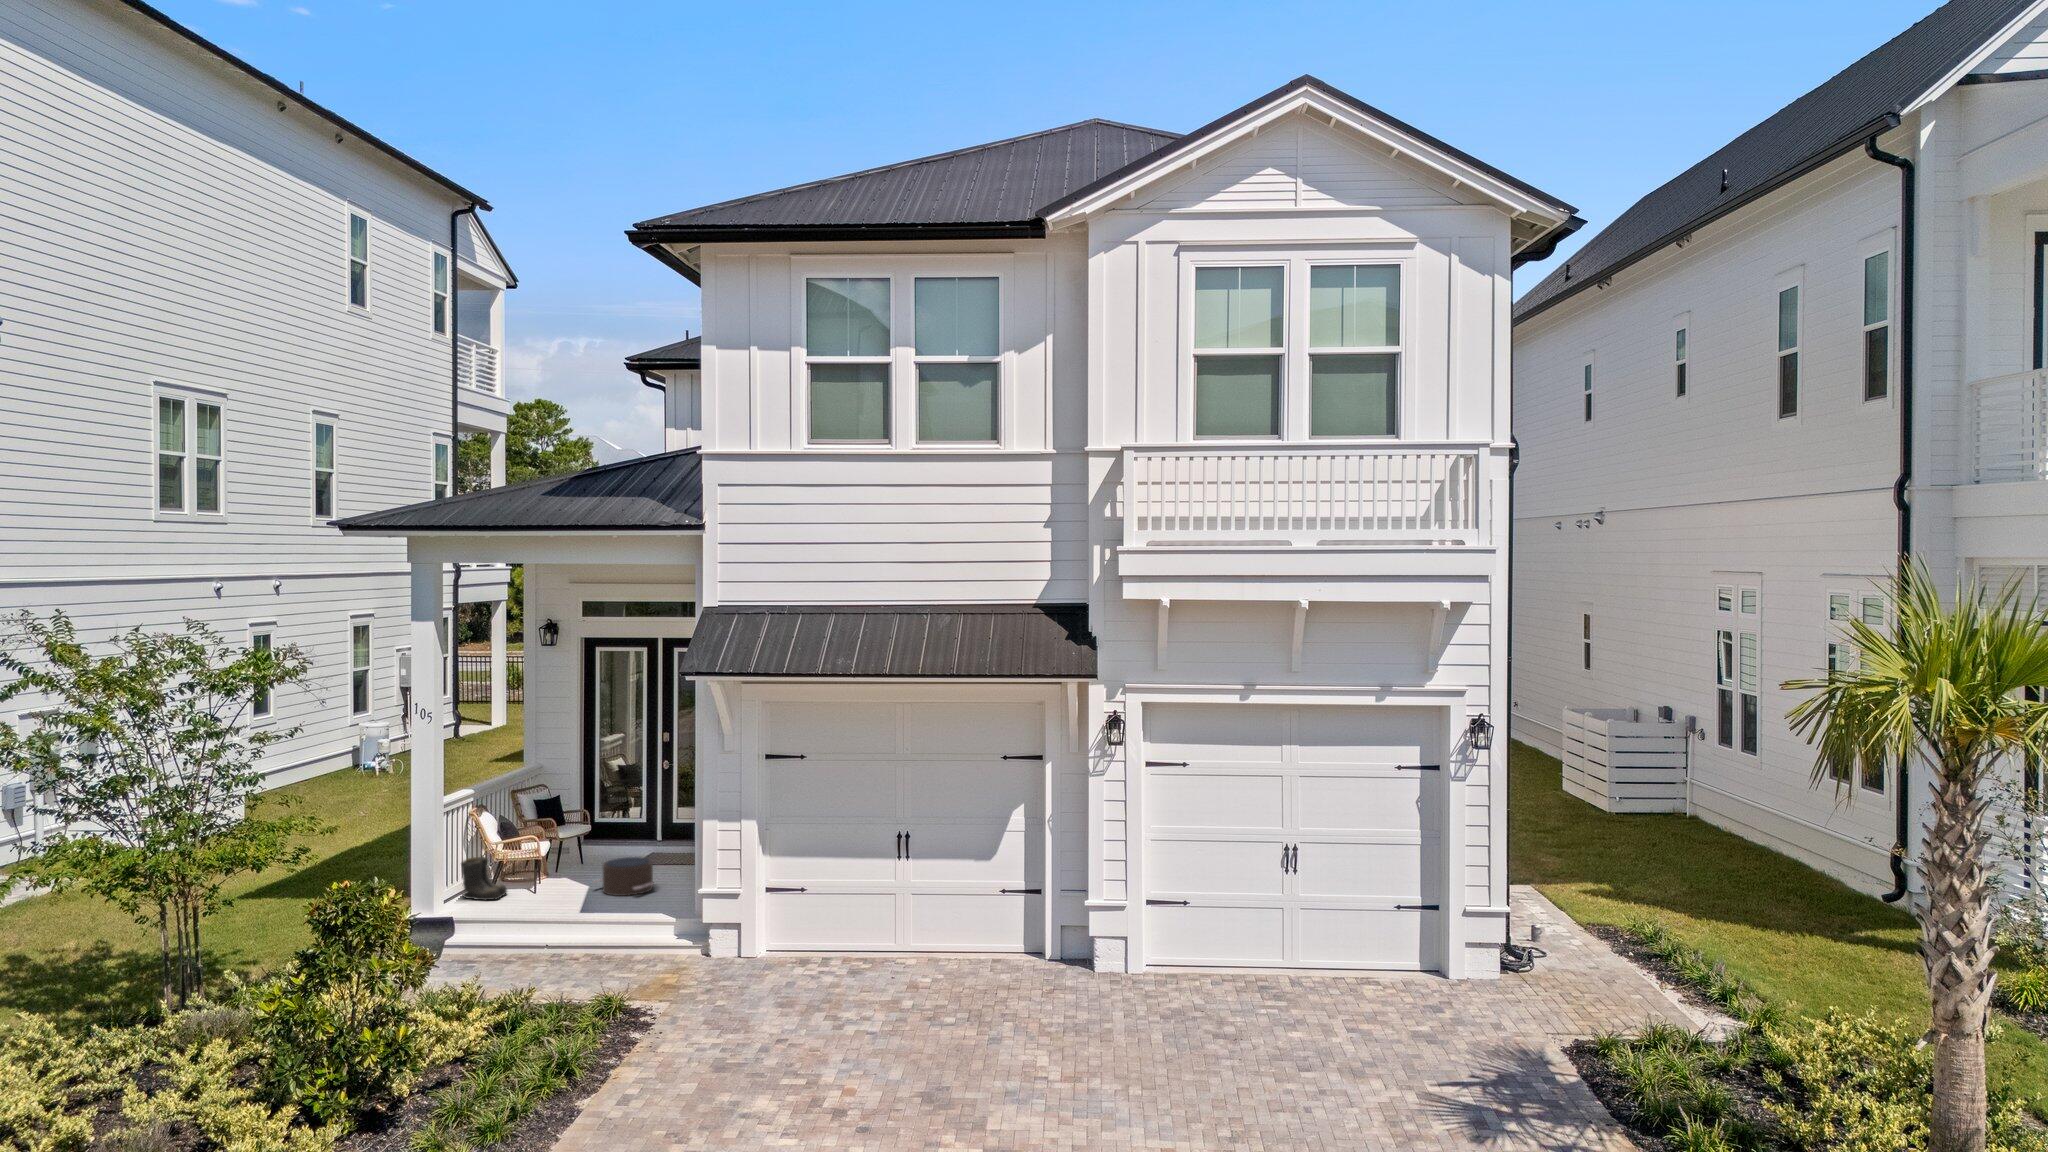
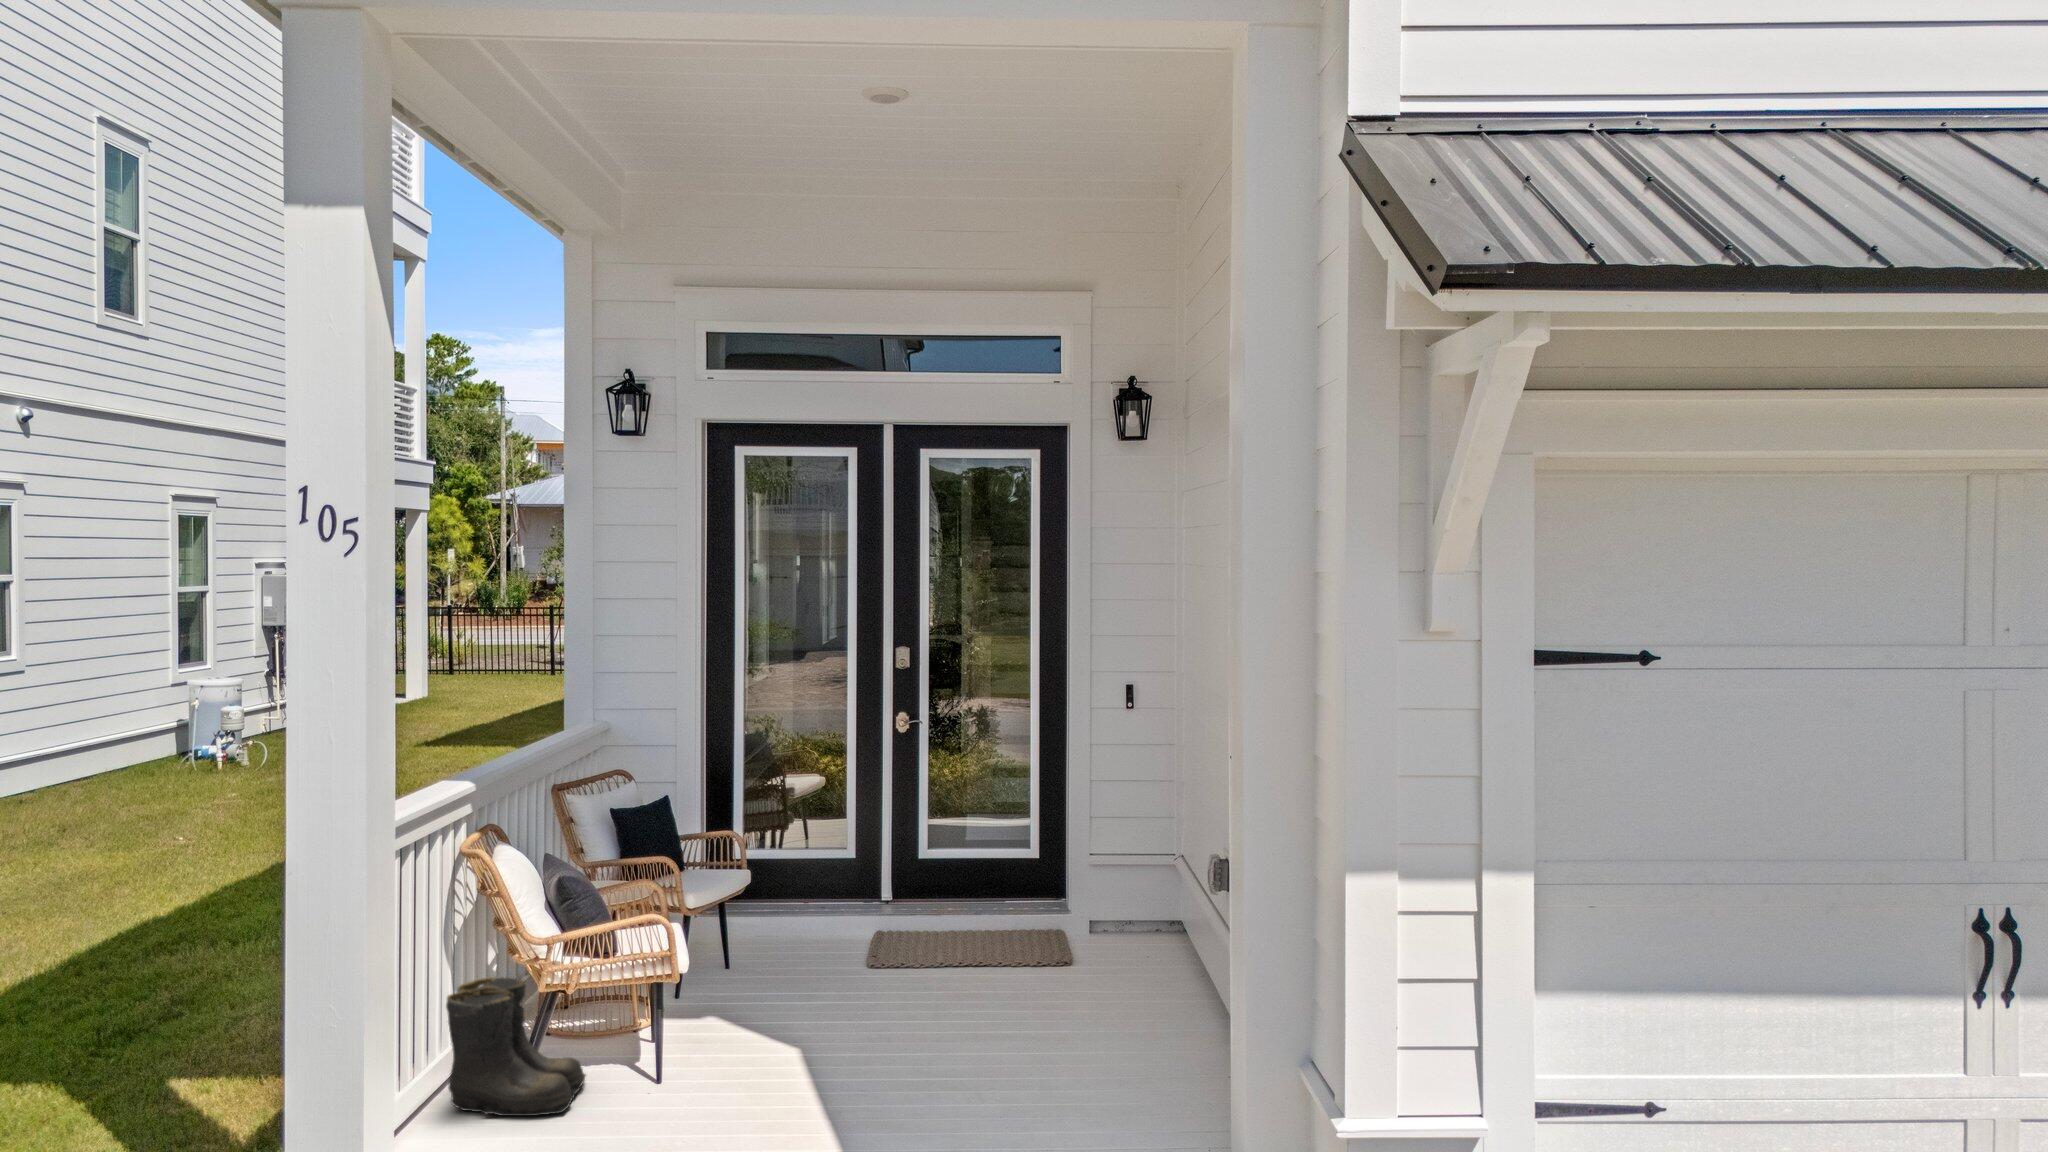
pouf: present [594,857,654,896] -> none [822,955,1003,1077]

